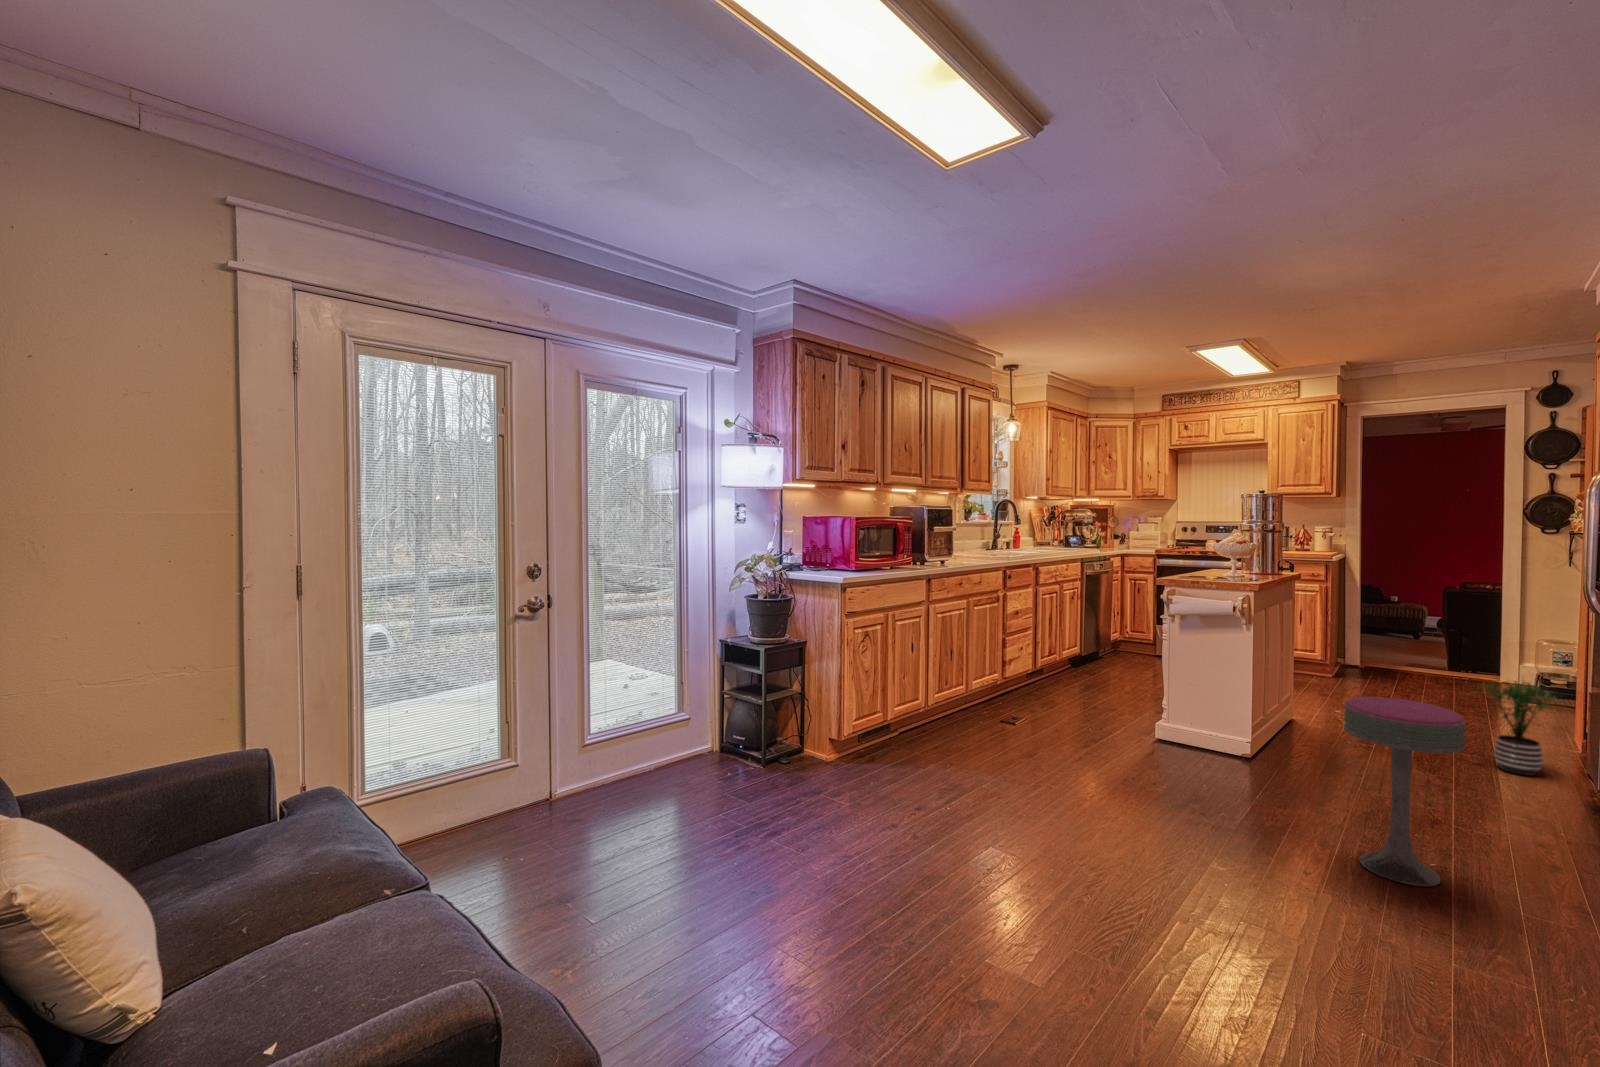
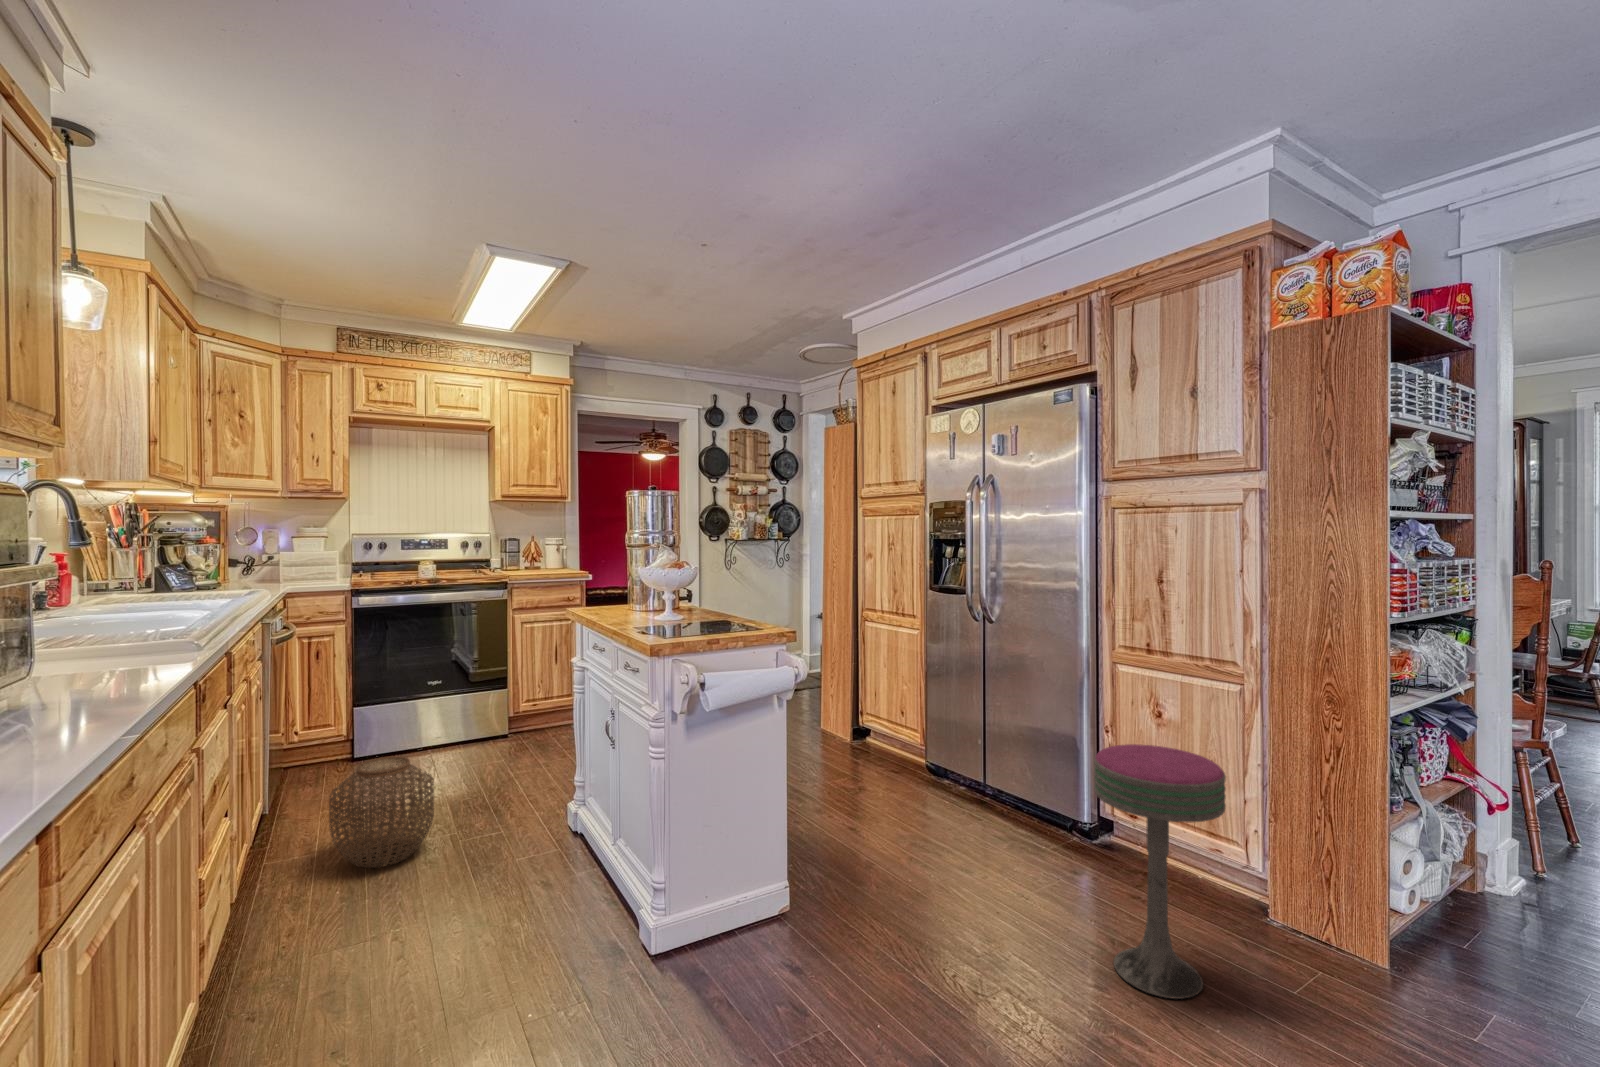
woven basket: none [1079,636,1129,688] -> present [329,756,434,868]
potted plant: present [1471,681,1556,776] -> none [854,683,921,782]

